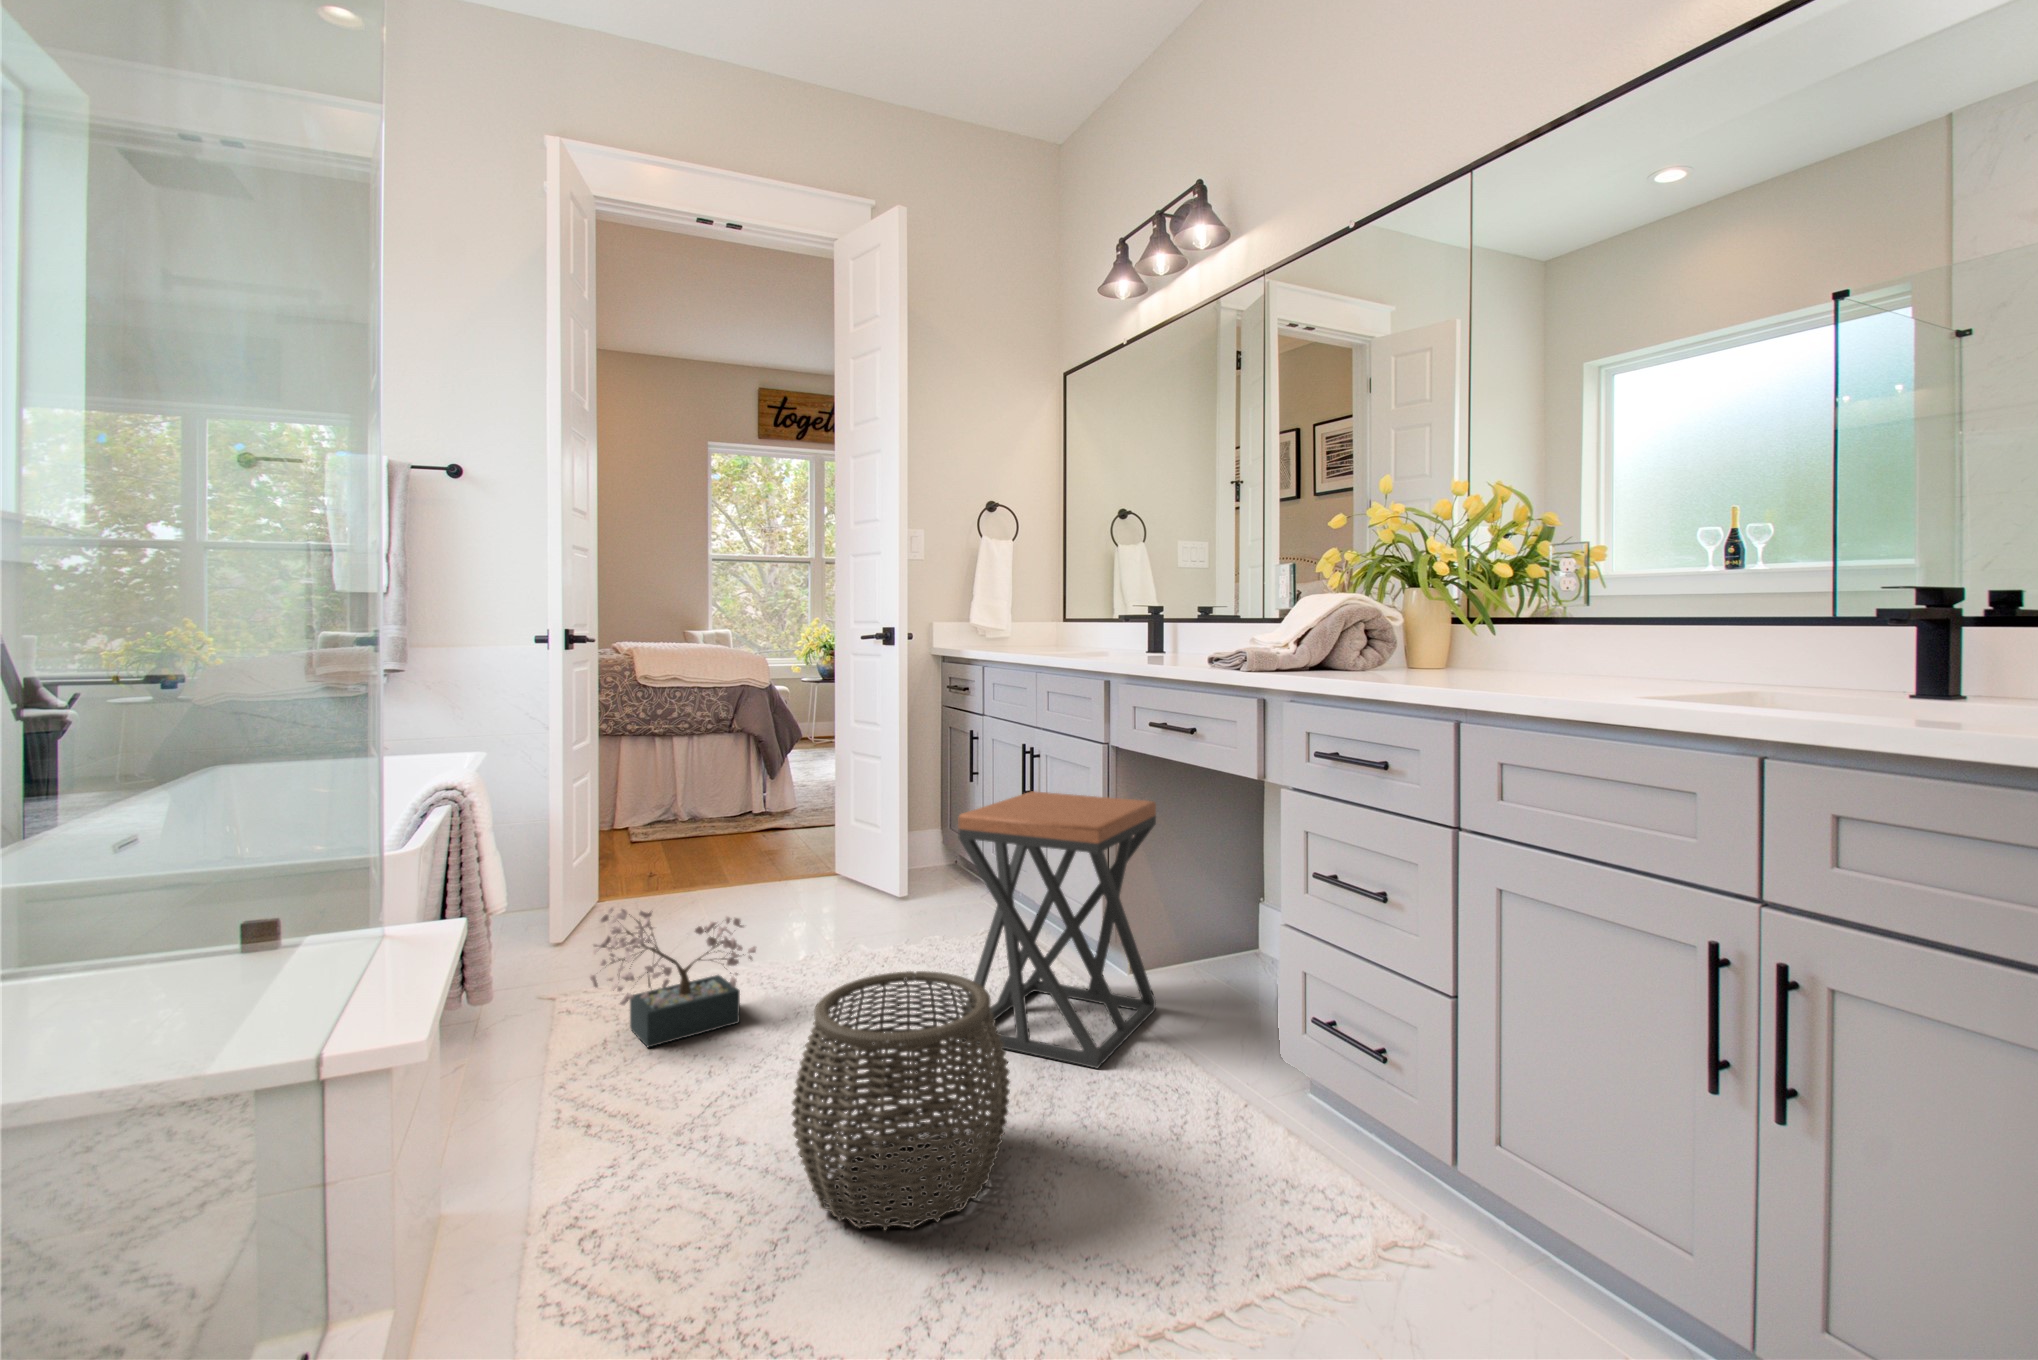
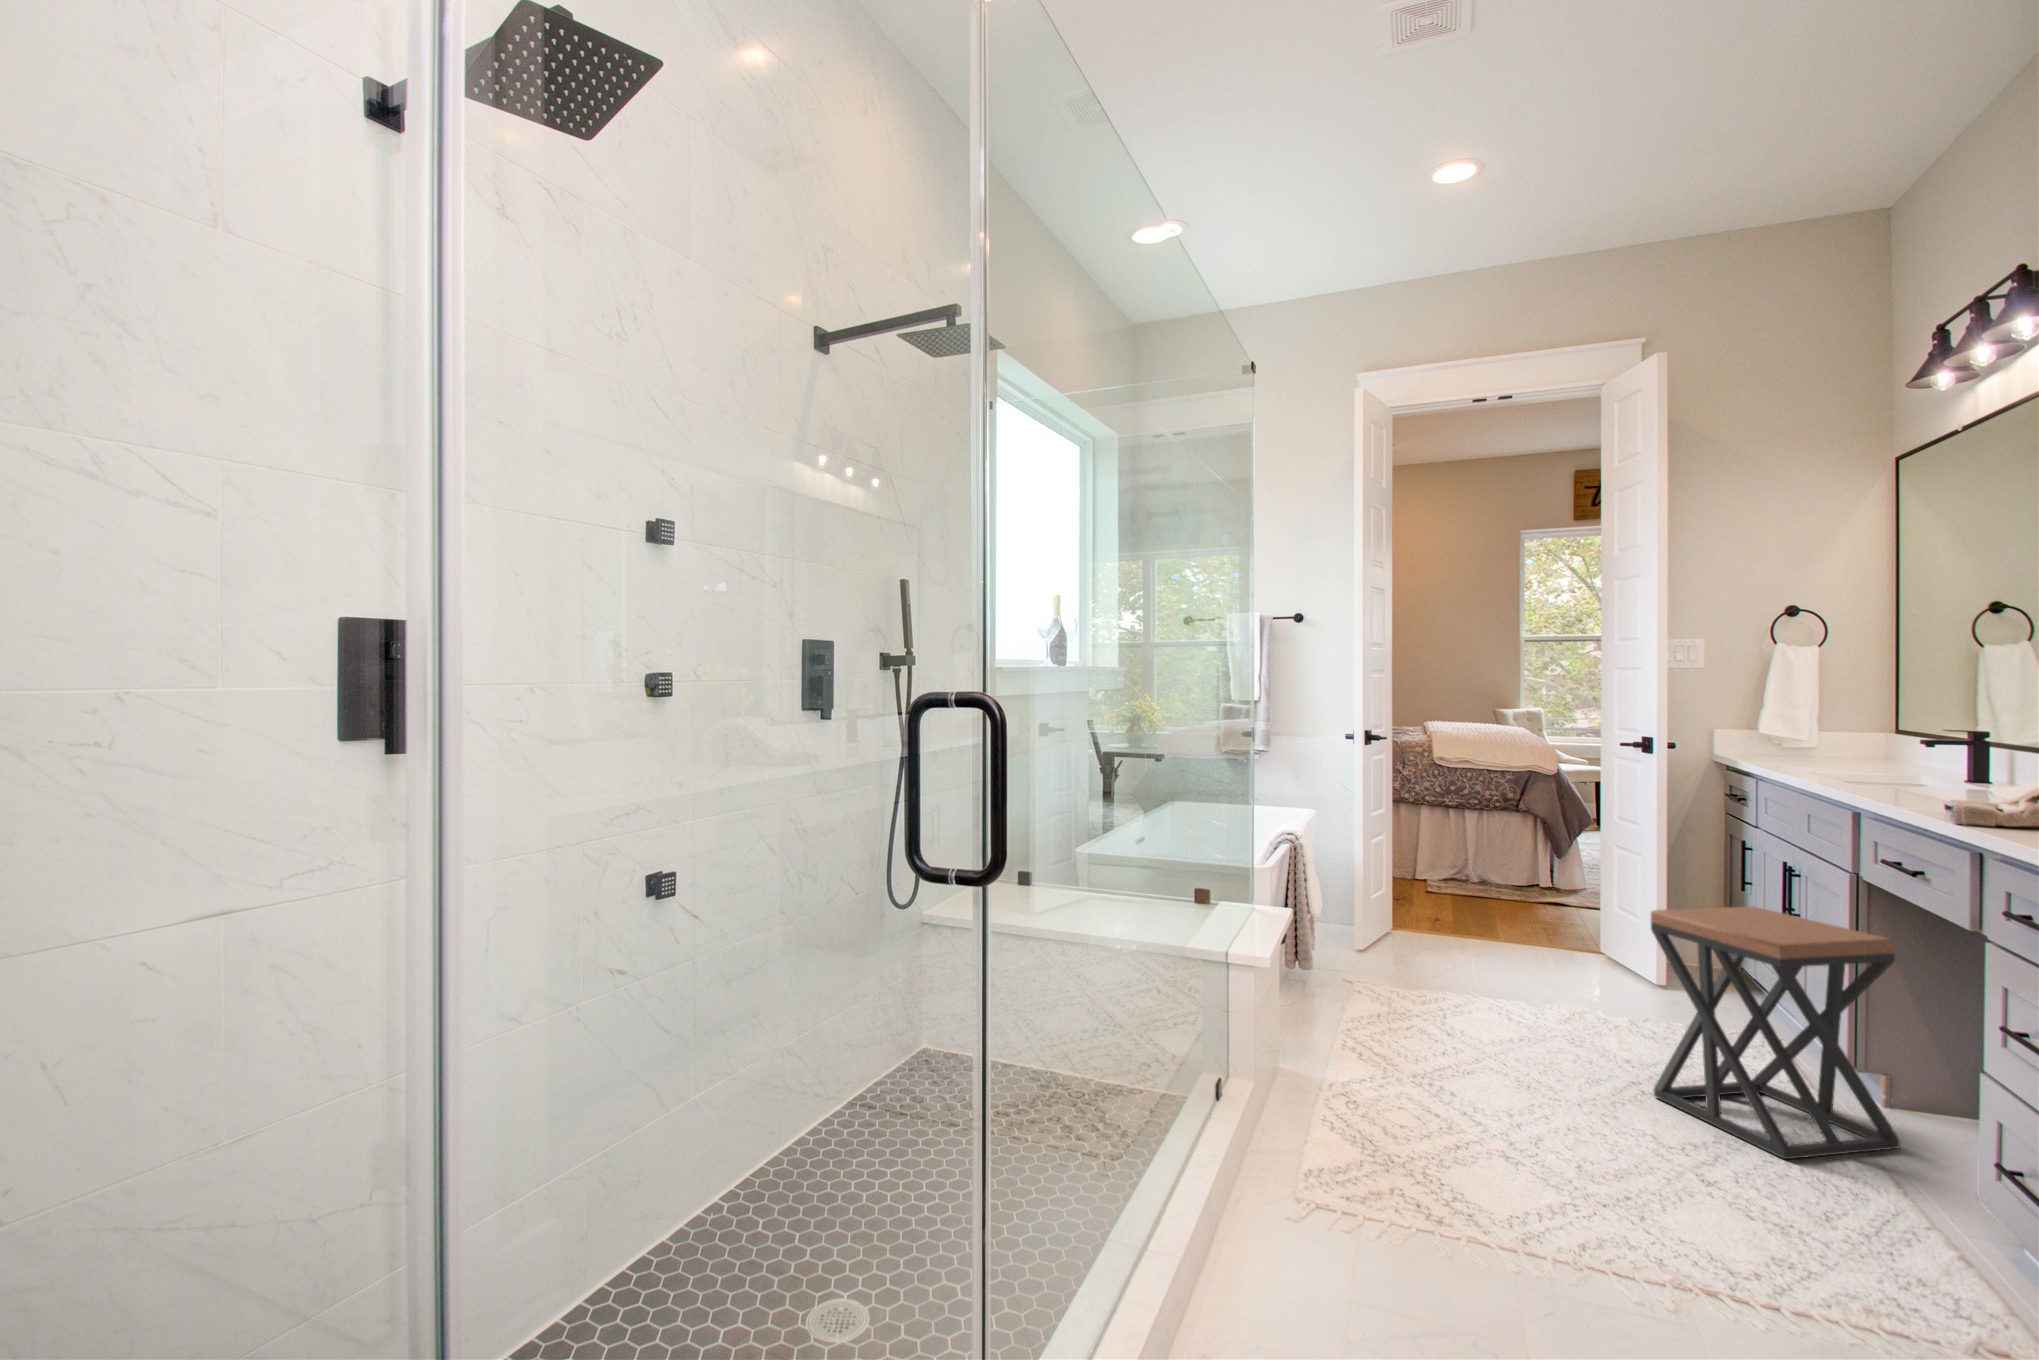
decorative plant: present [590,908,757,1047] -> none [1369,925,1490,1031]
woven basket: present [792,971,1010,1231] -> none [1473,1004,1647,1179]

